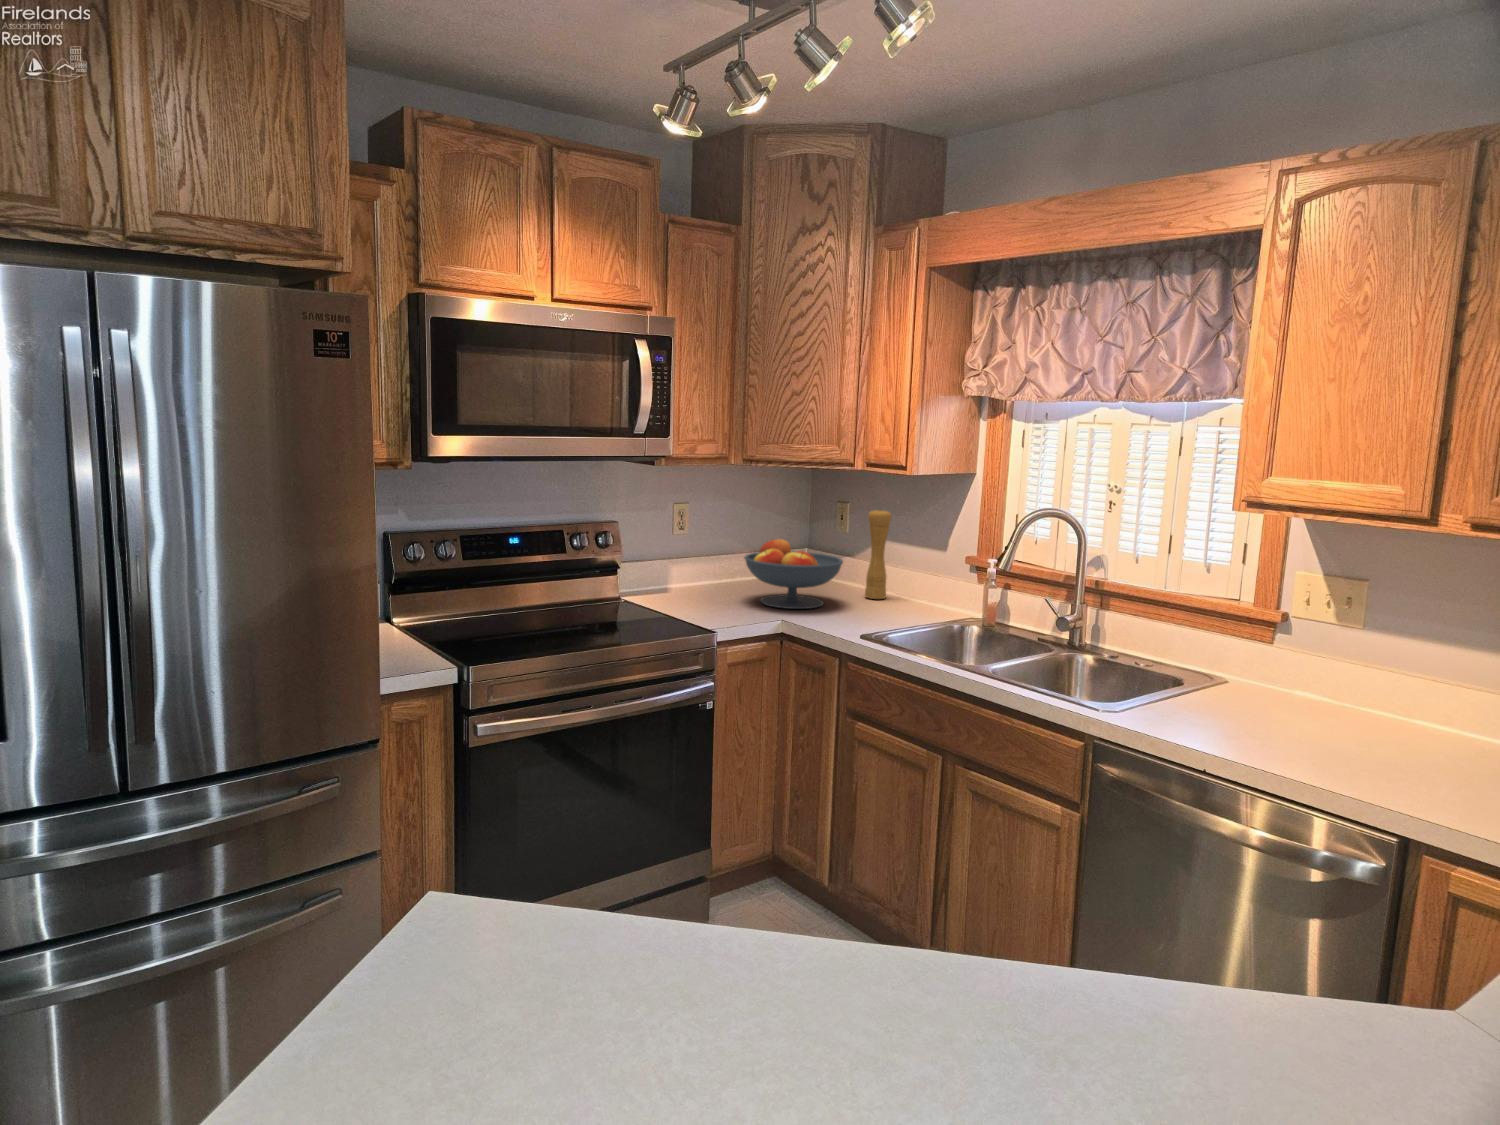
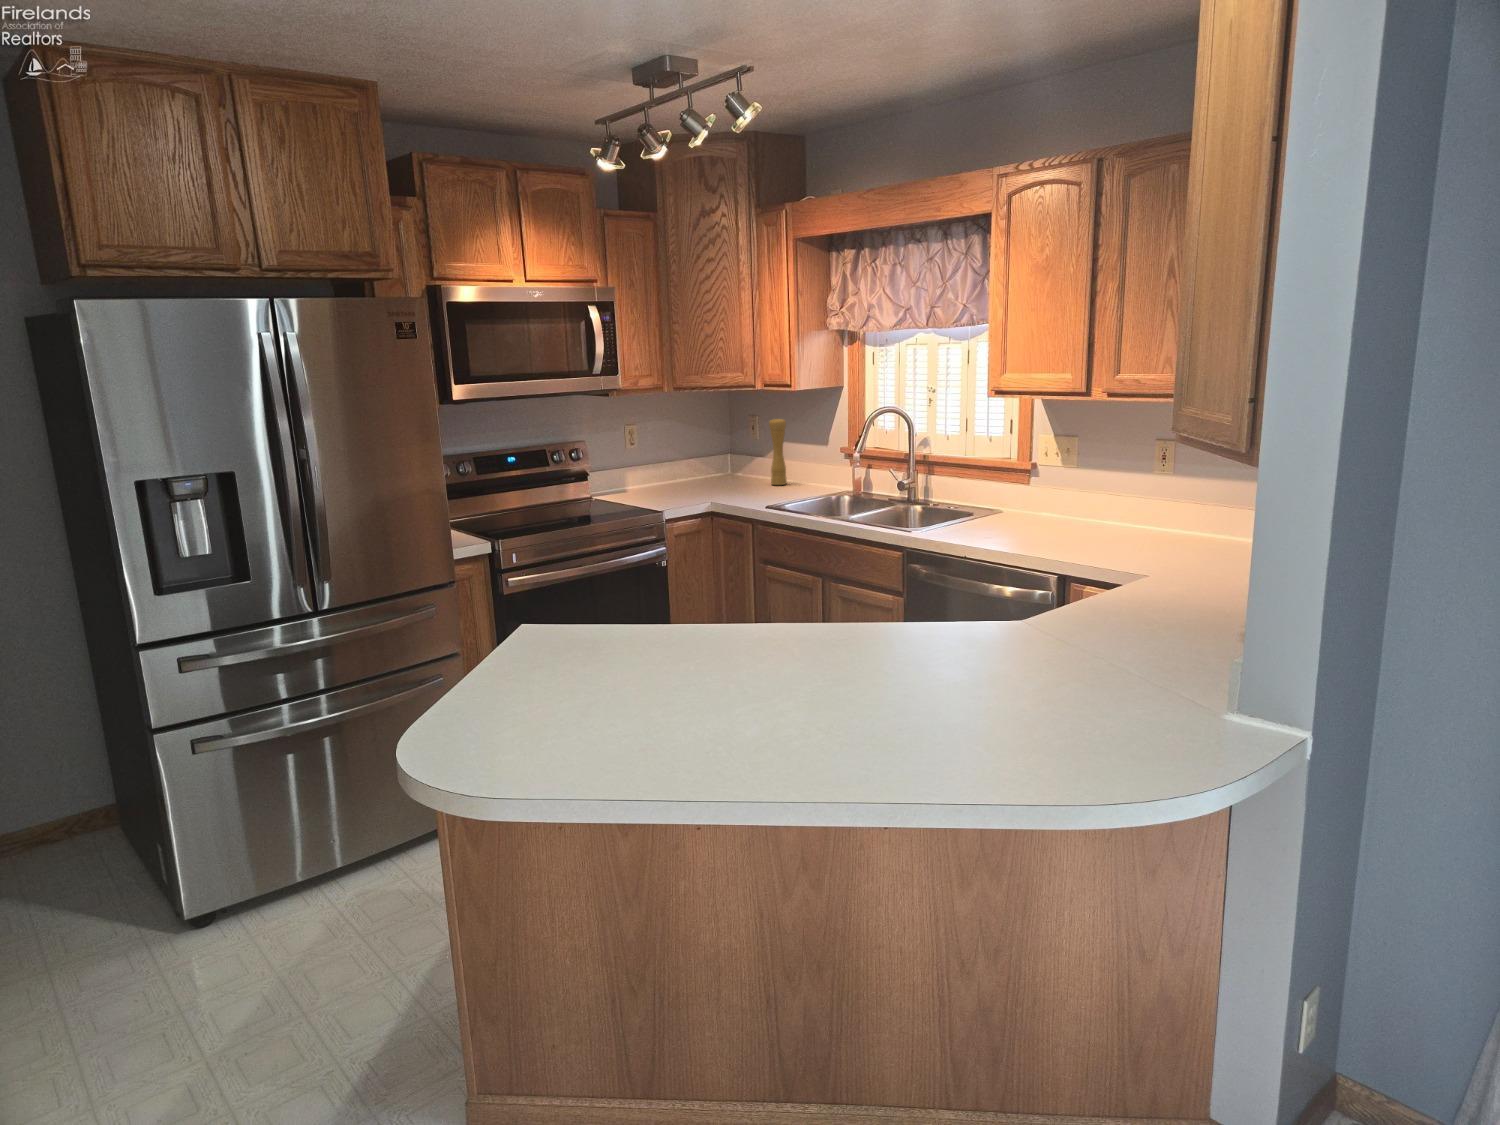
fruit bowl: present [744,539,843,609] -> none [679,445,752,495]

